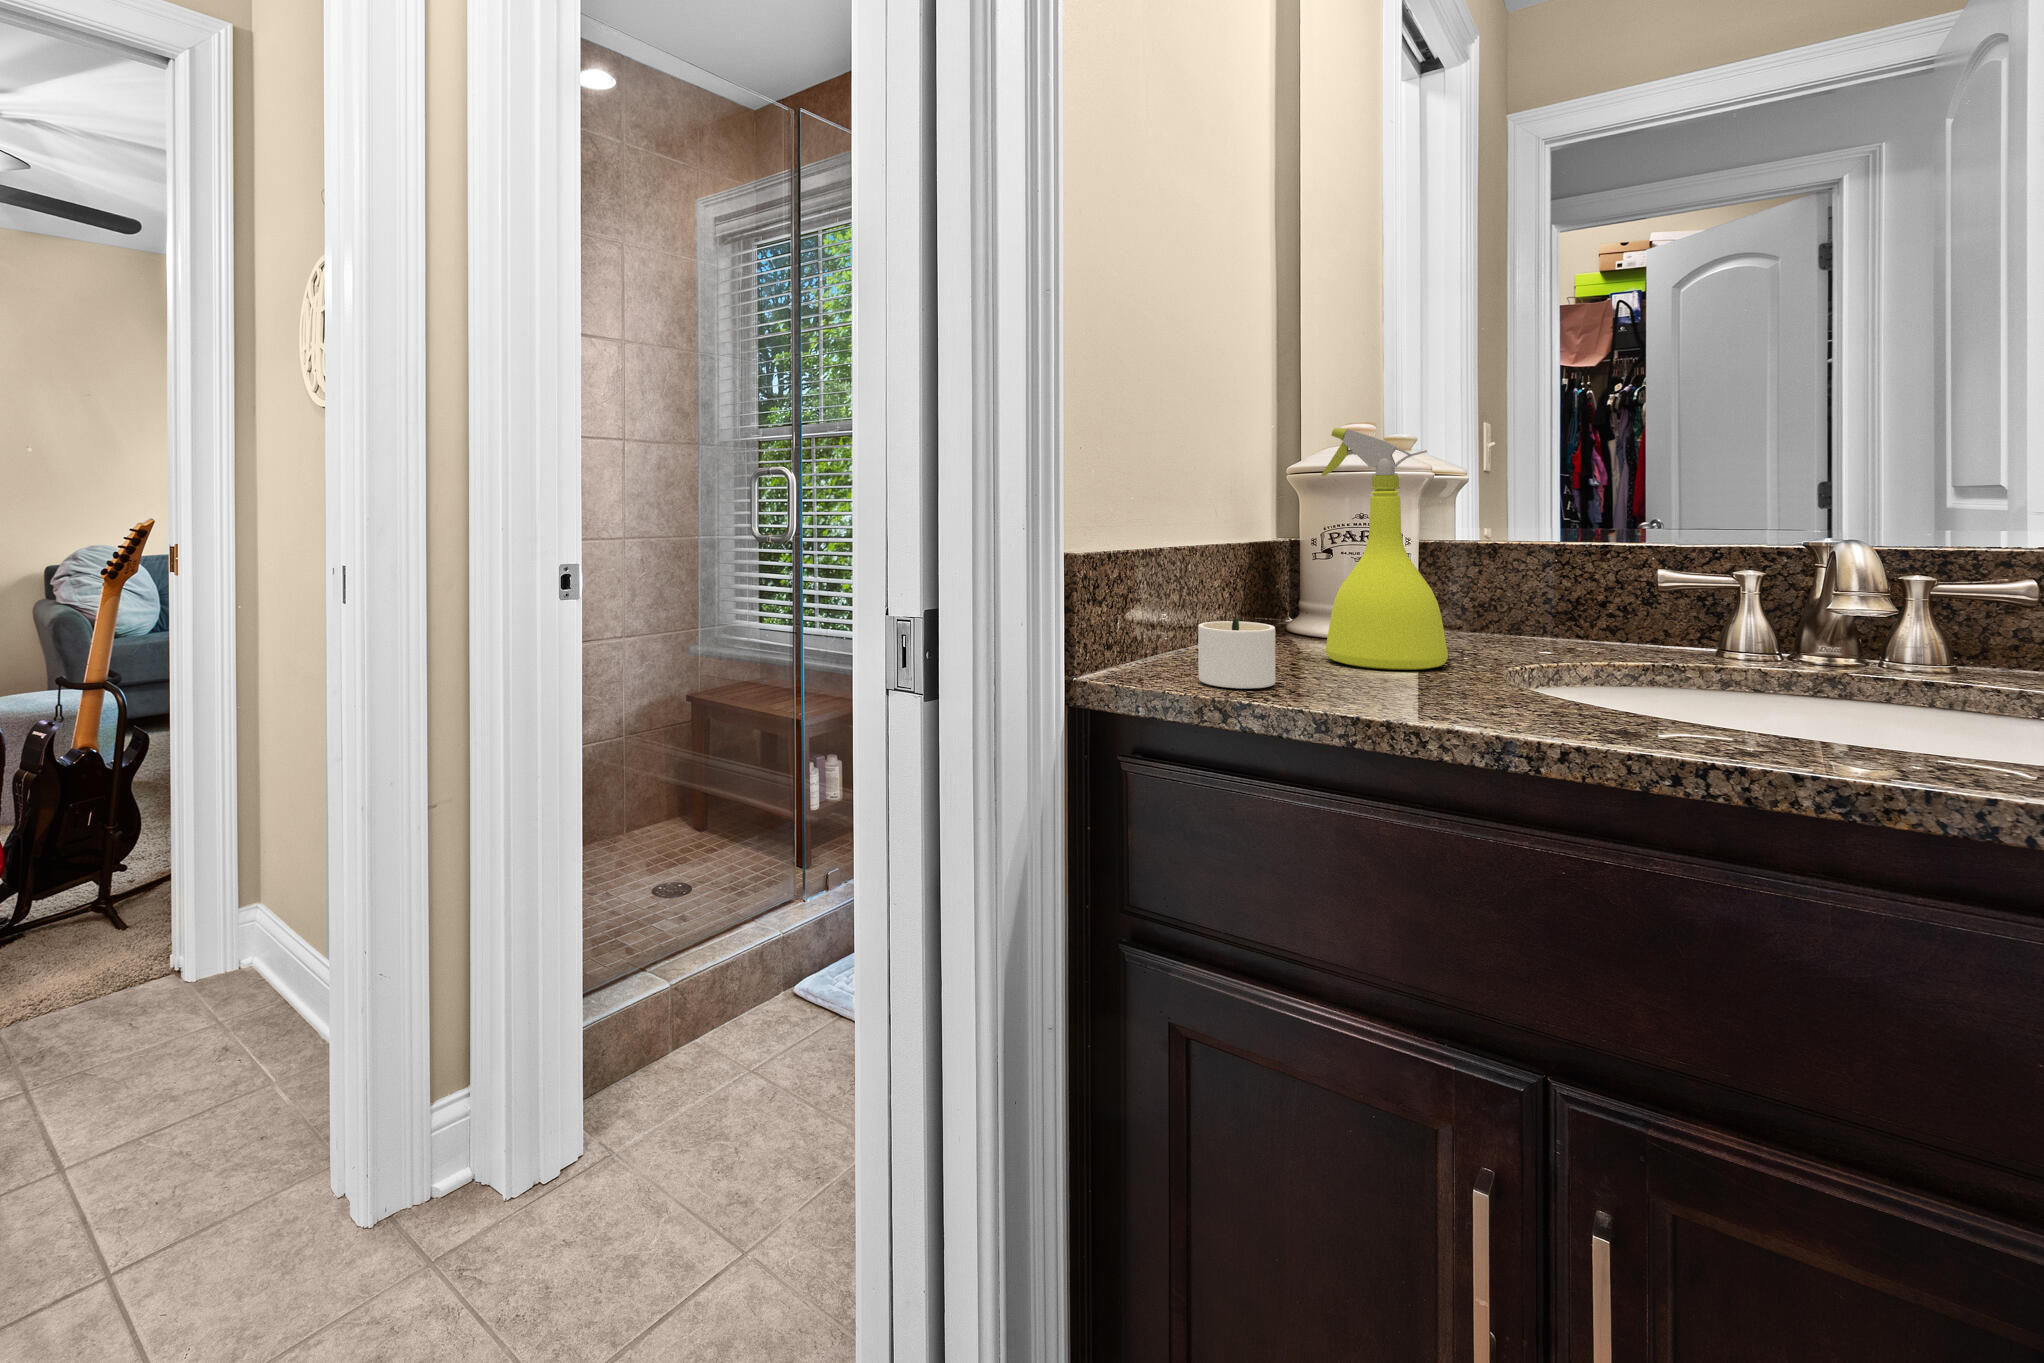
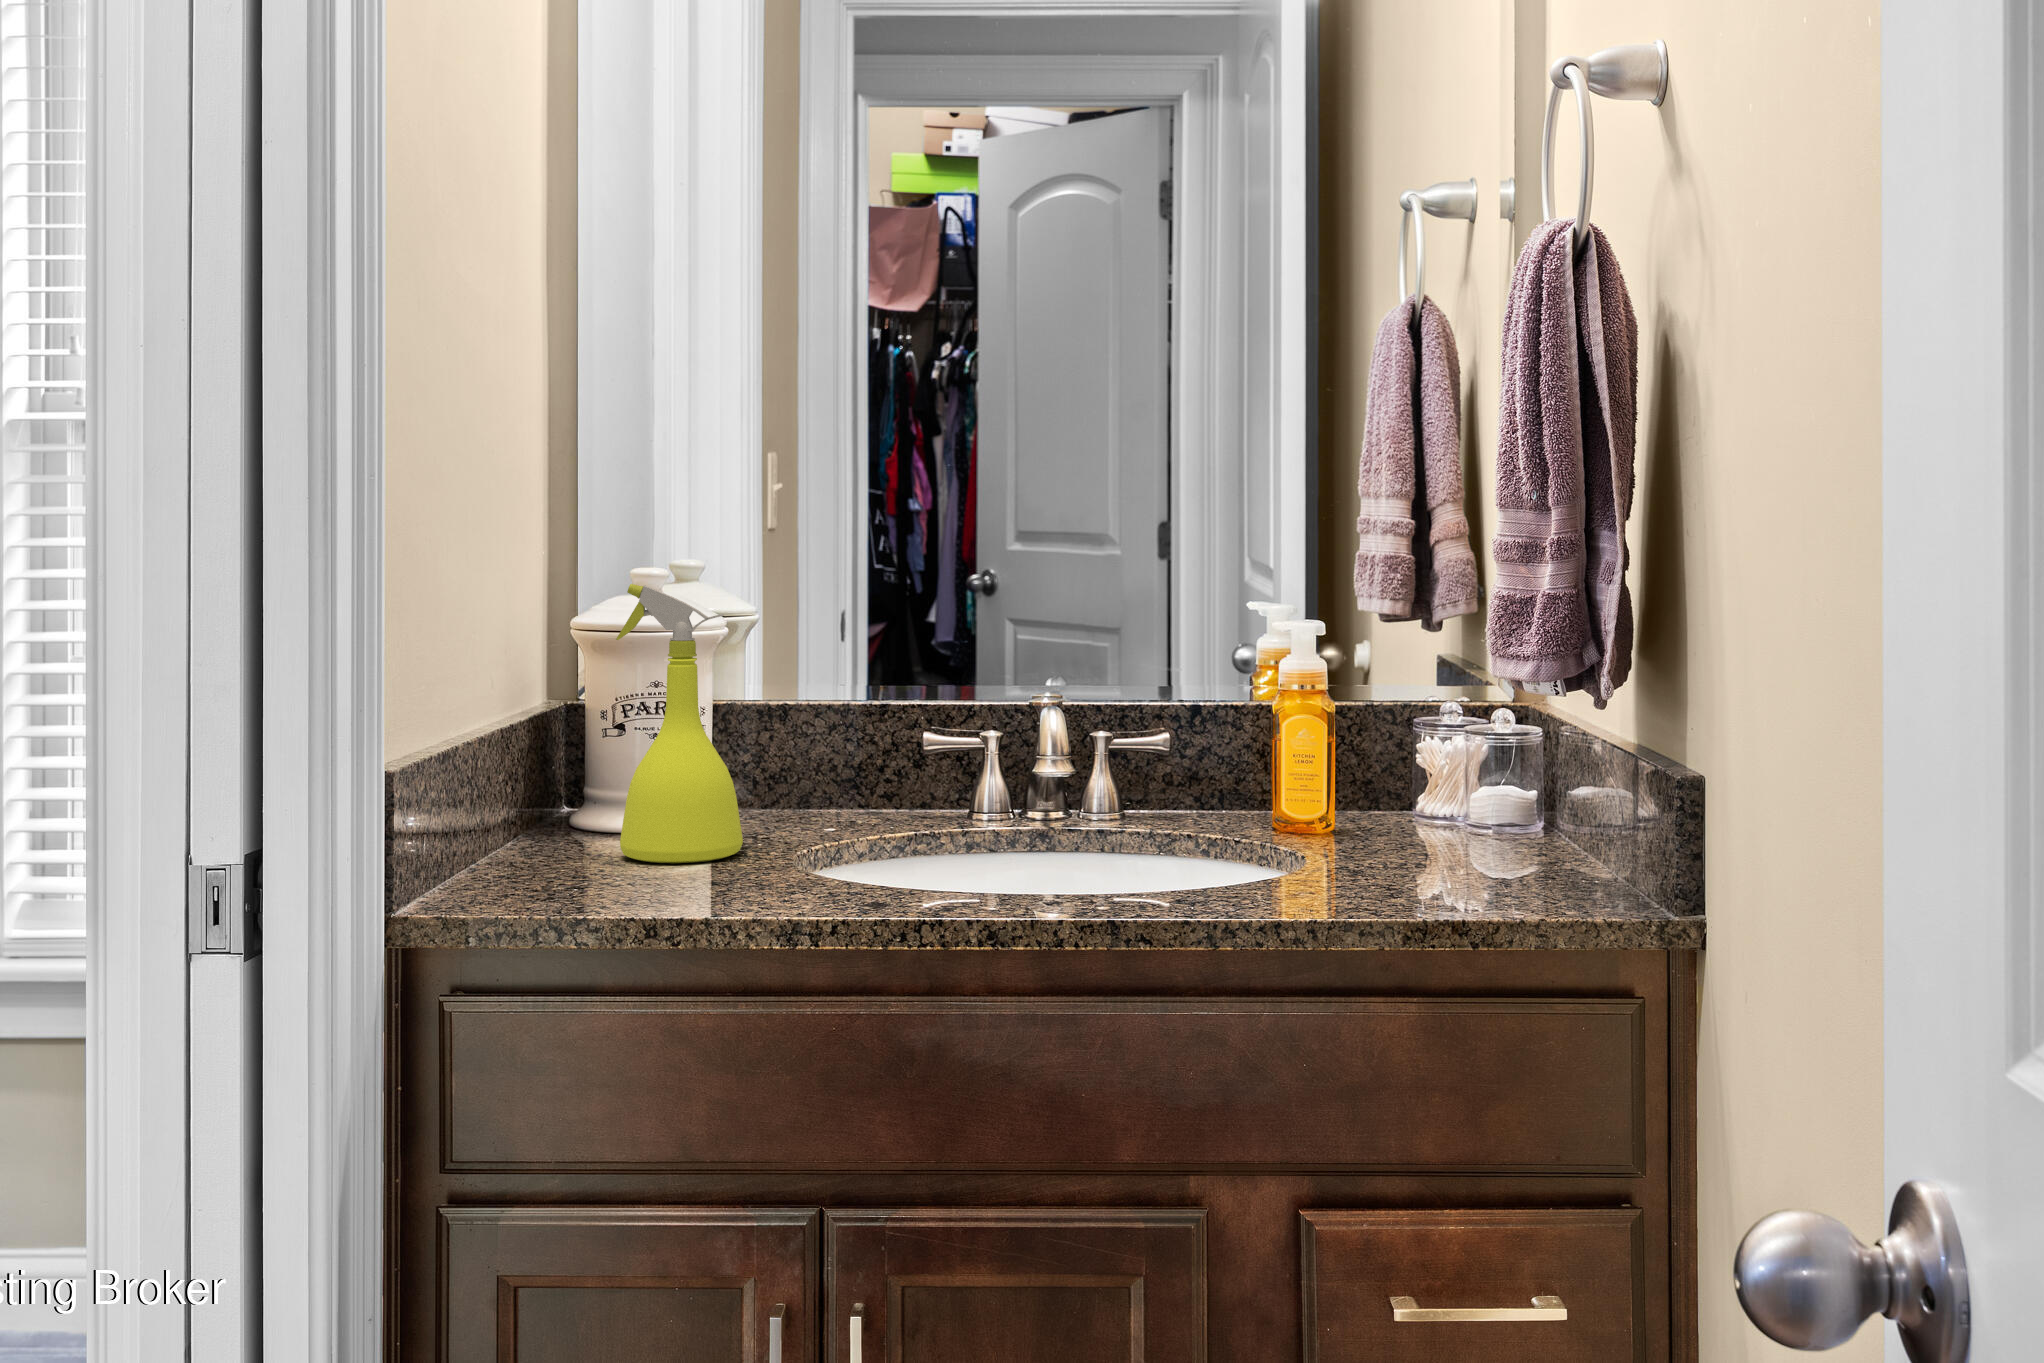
candle: present [1198,617,1275,689] -> none [491,820,616,904]

